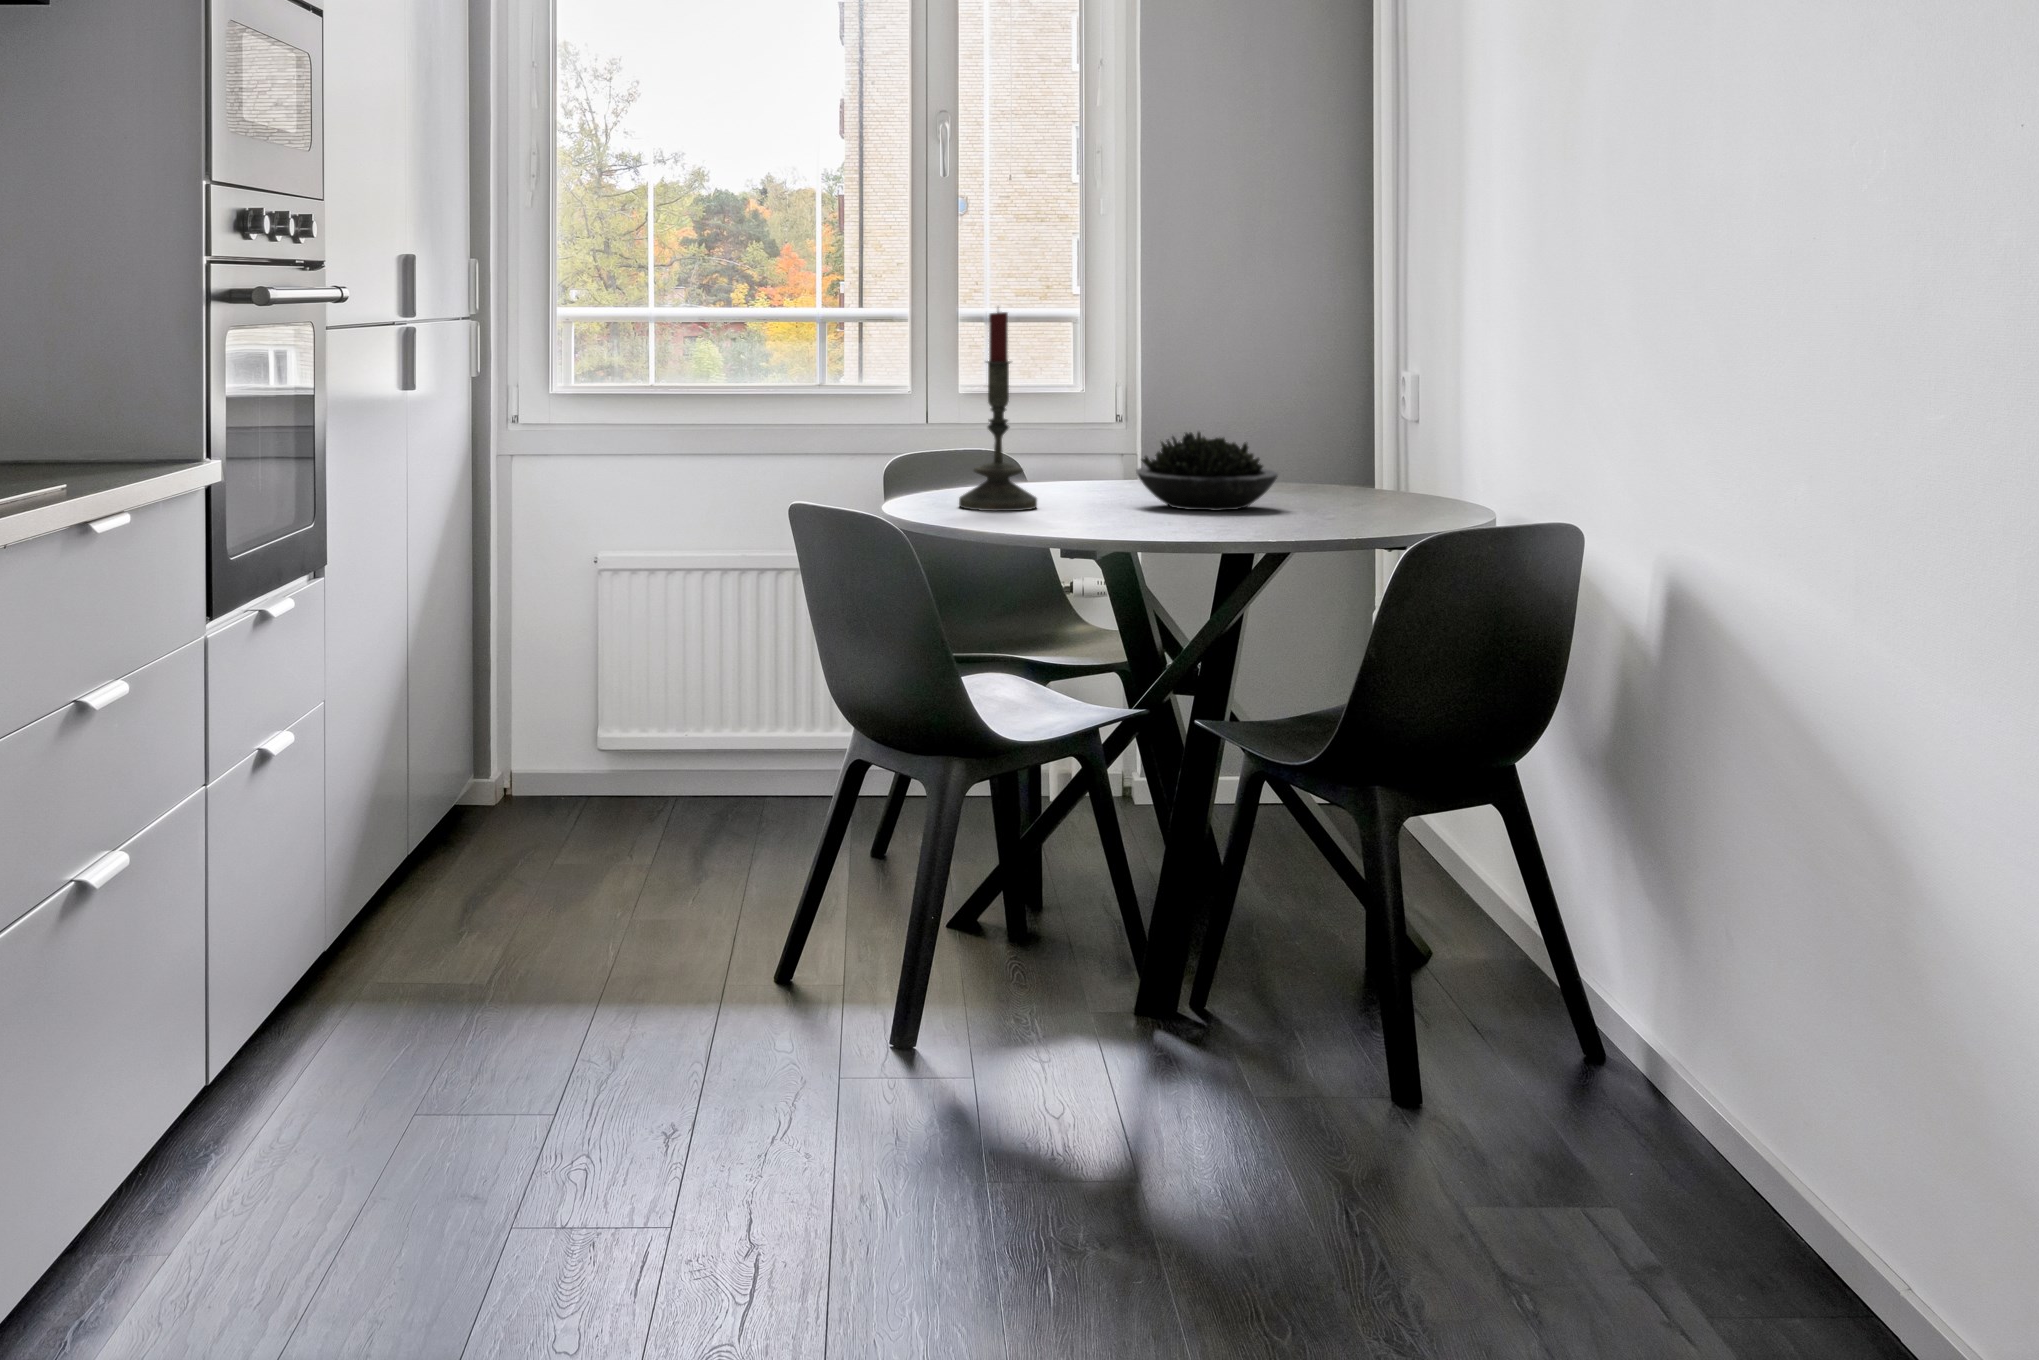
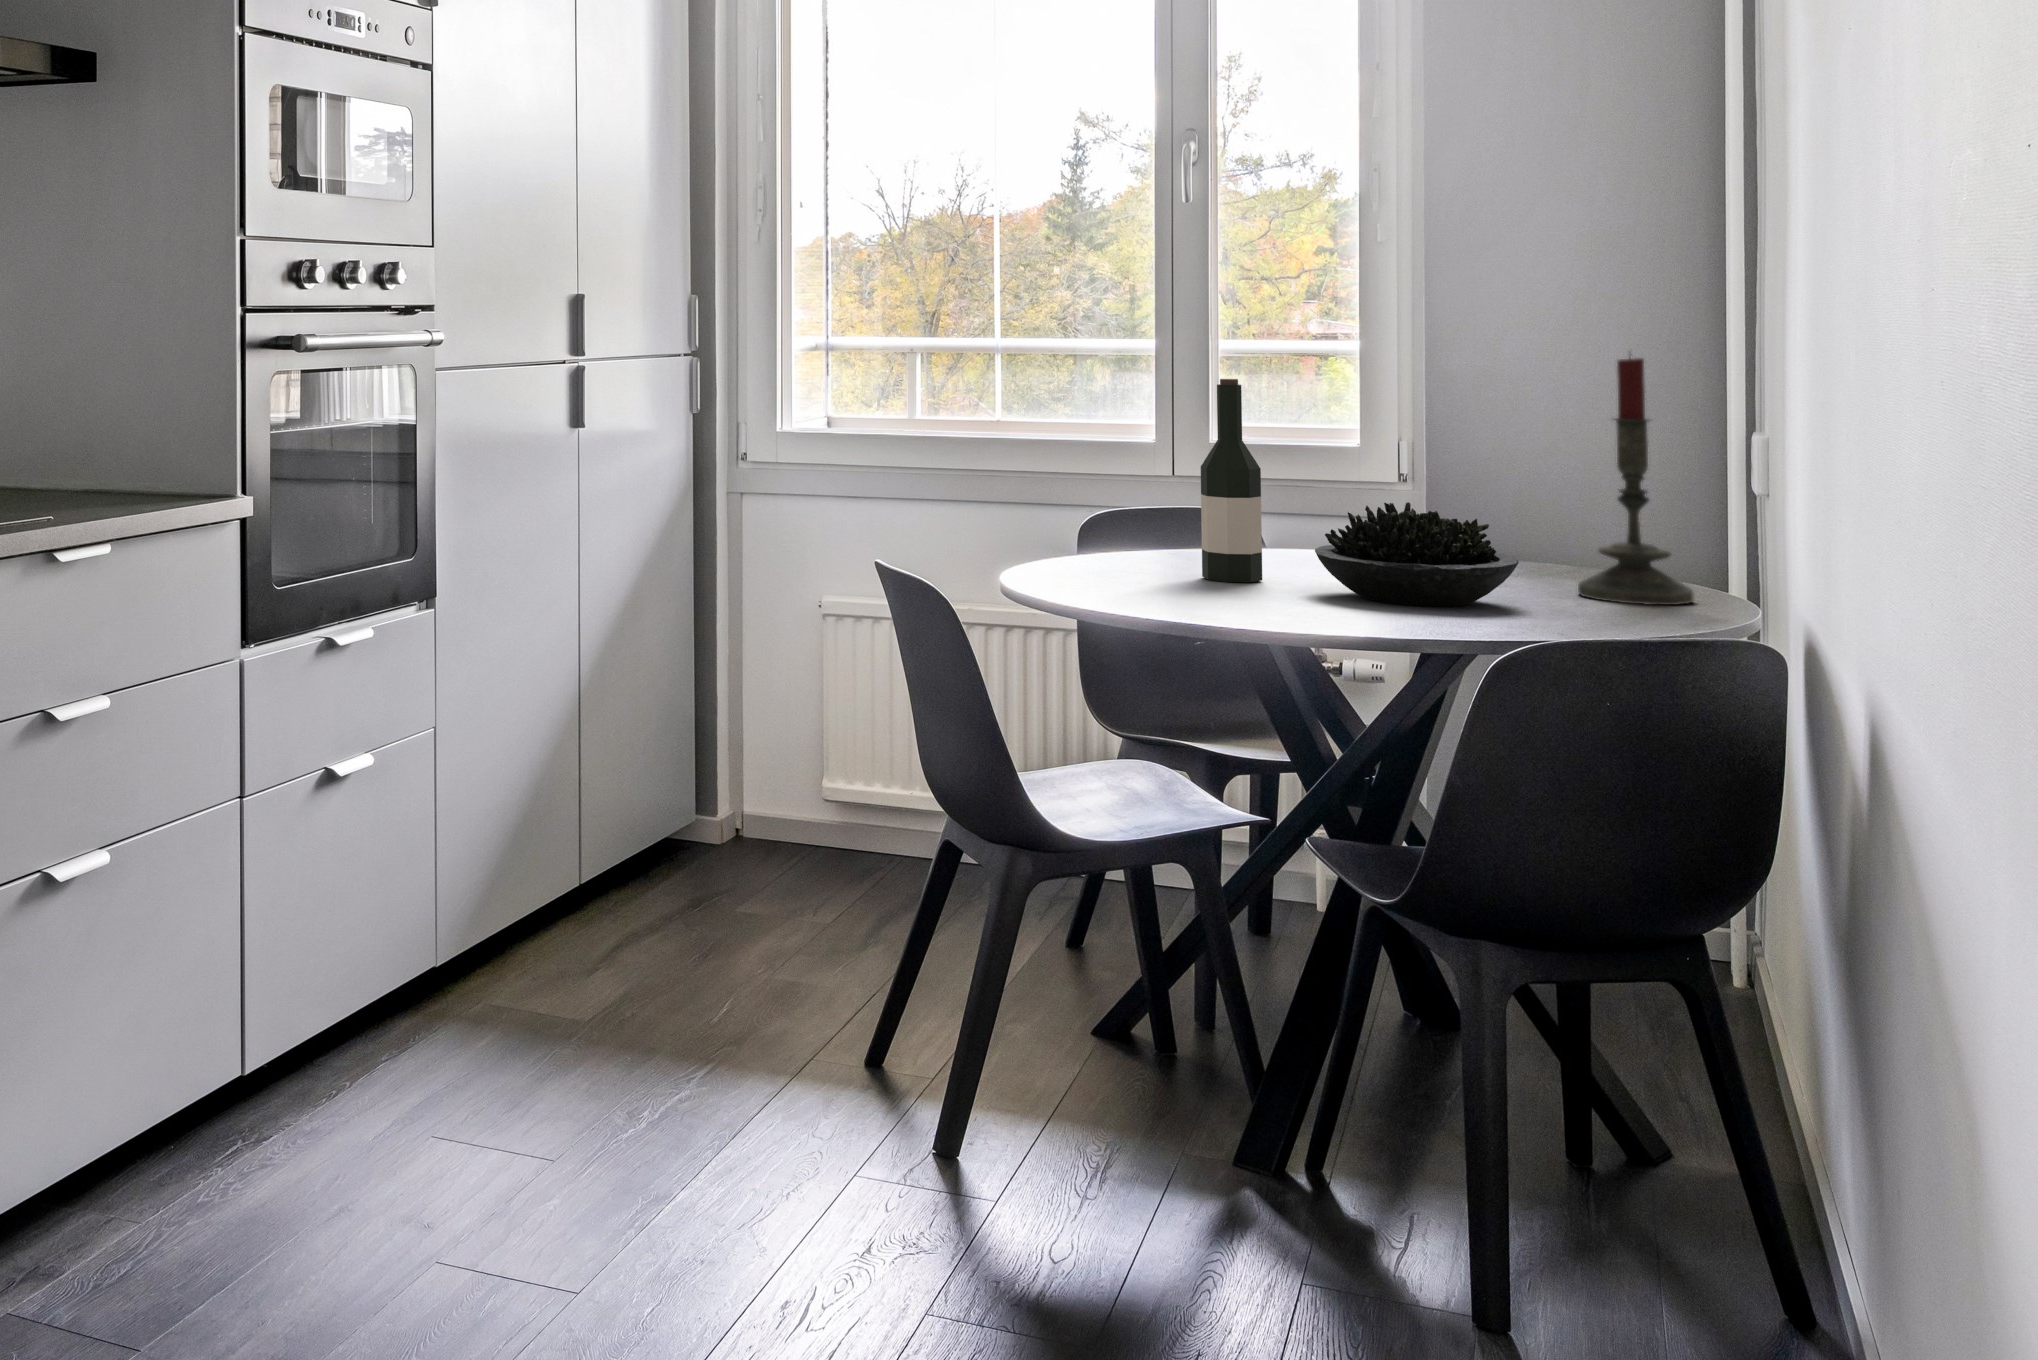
candle: present [959,311,1037,511] -> present [1578,358,1694,605]
wine bottle: none [1038,336,1084,503] -> present [1201,379,1262,582]

